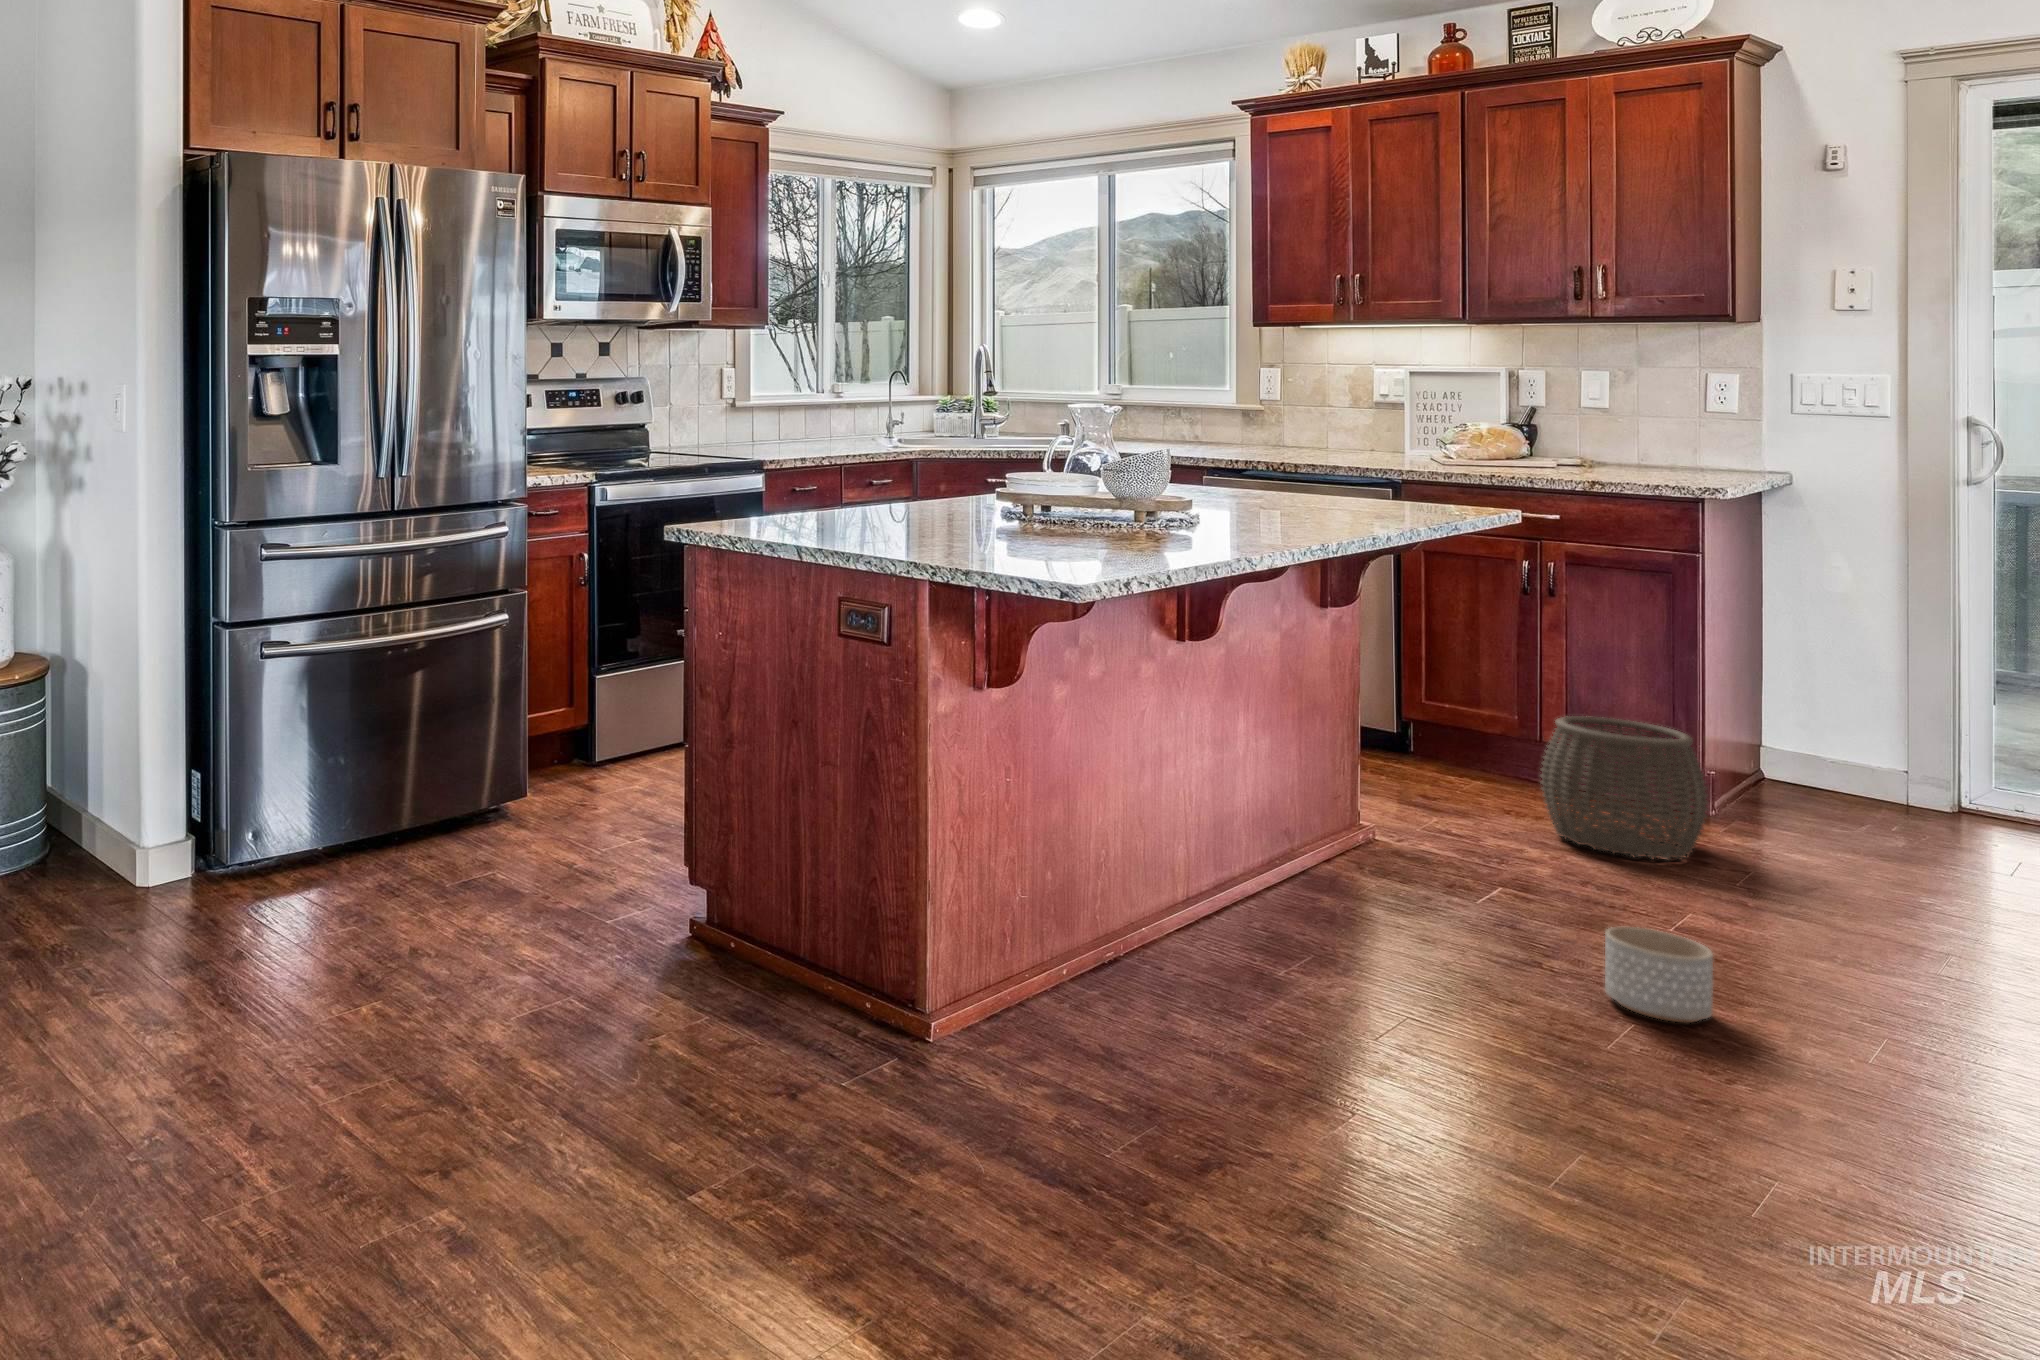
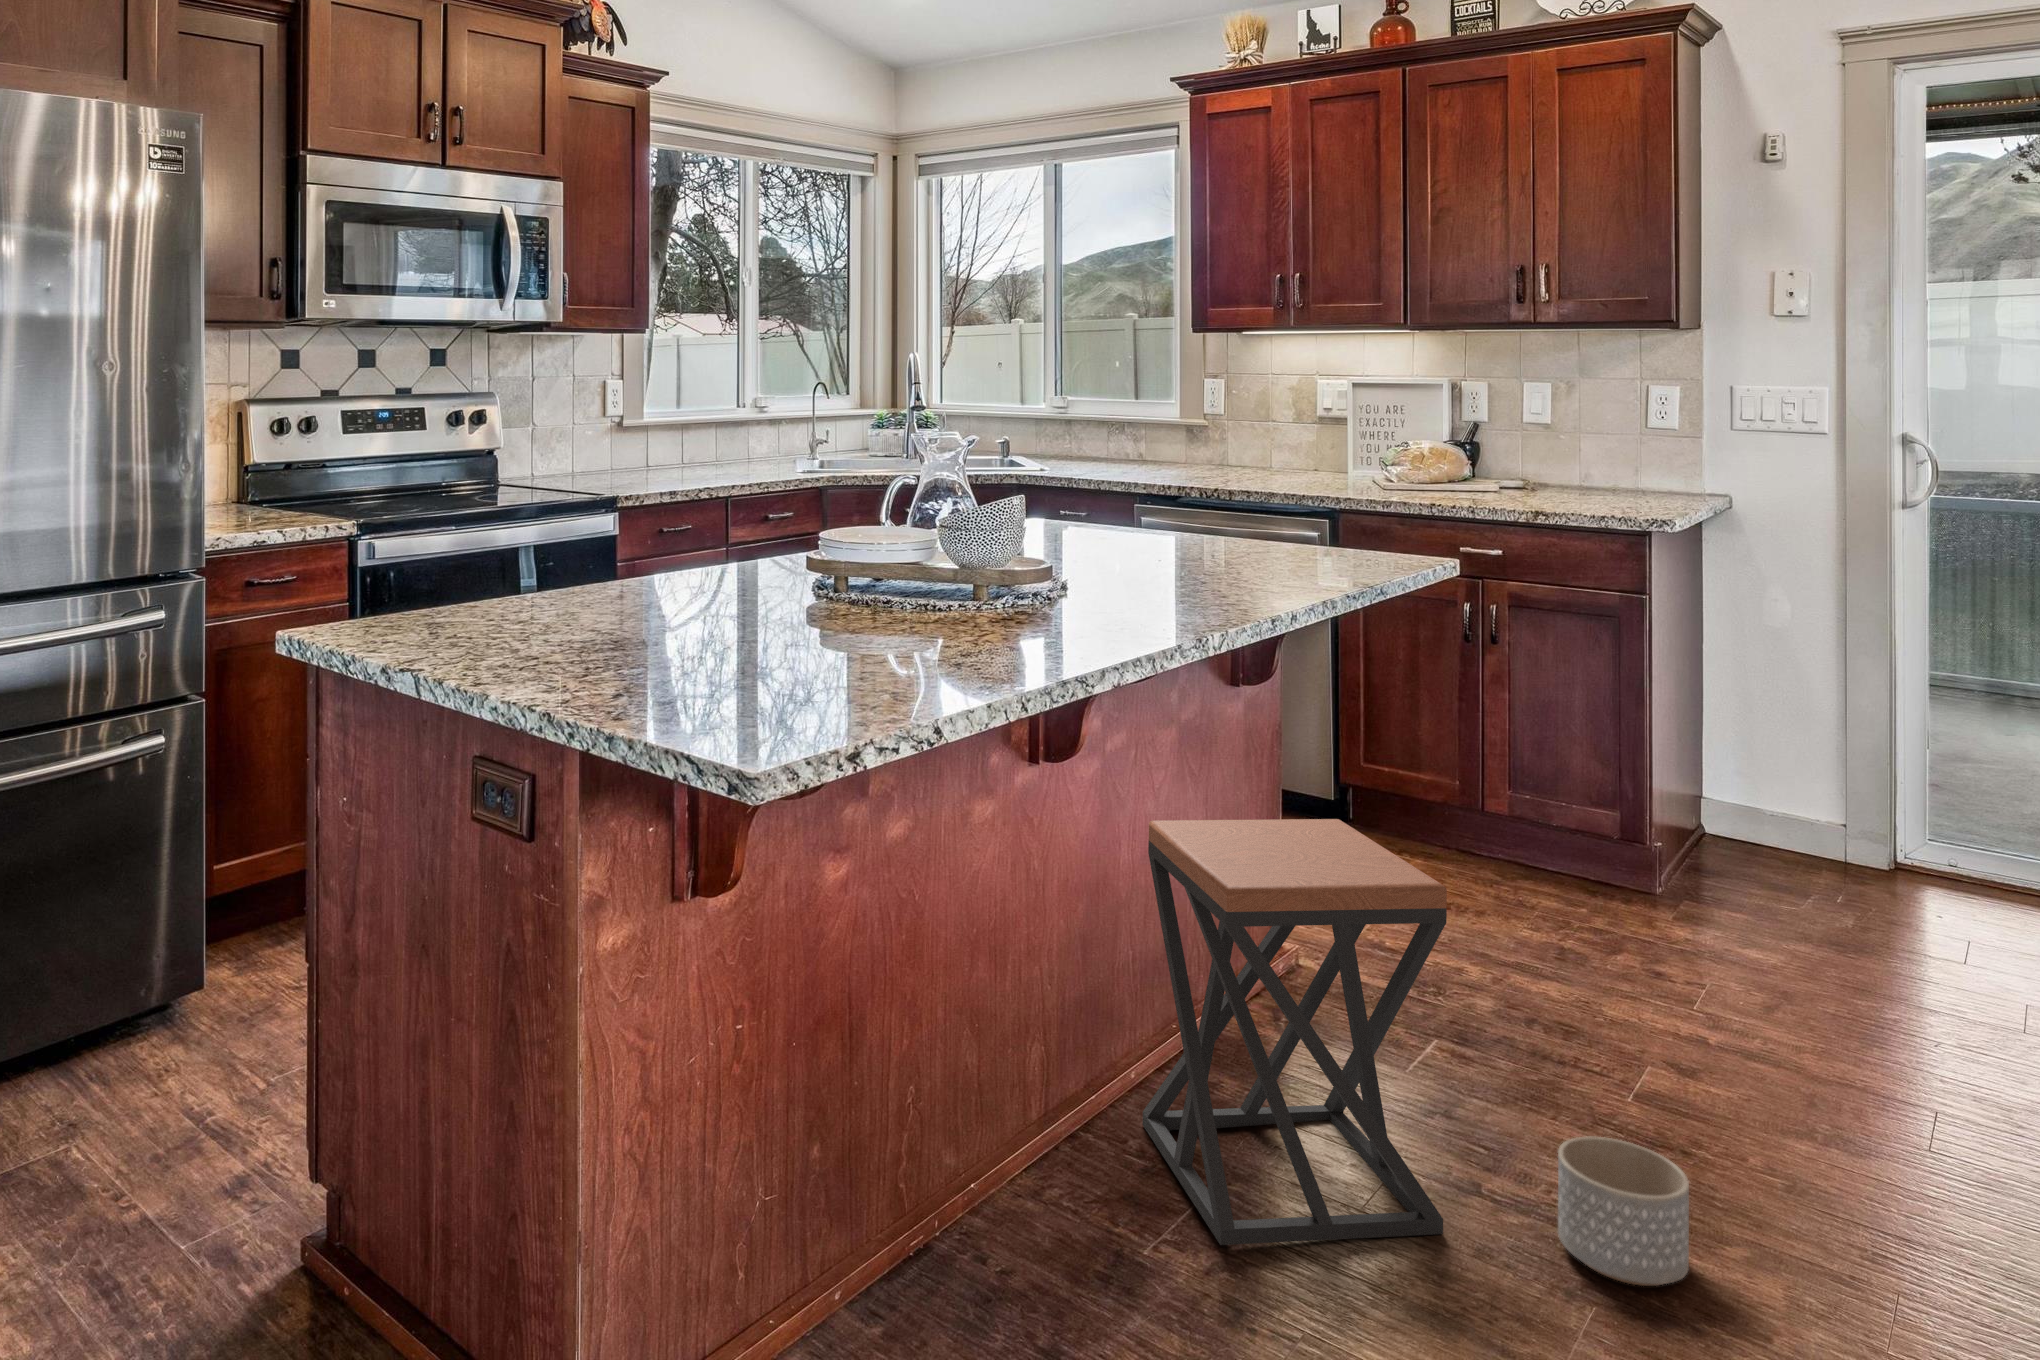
stool: none [1260,693,1514,986] -> present [1143,819,1447,1245]
woven basket: present [1541,716,1708,860] -> none [1481,791,1661,972]

